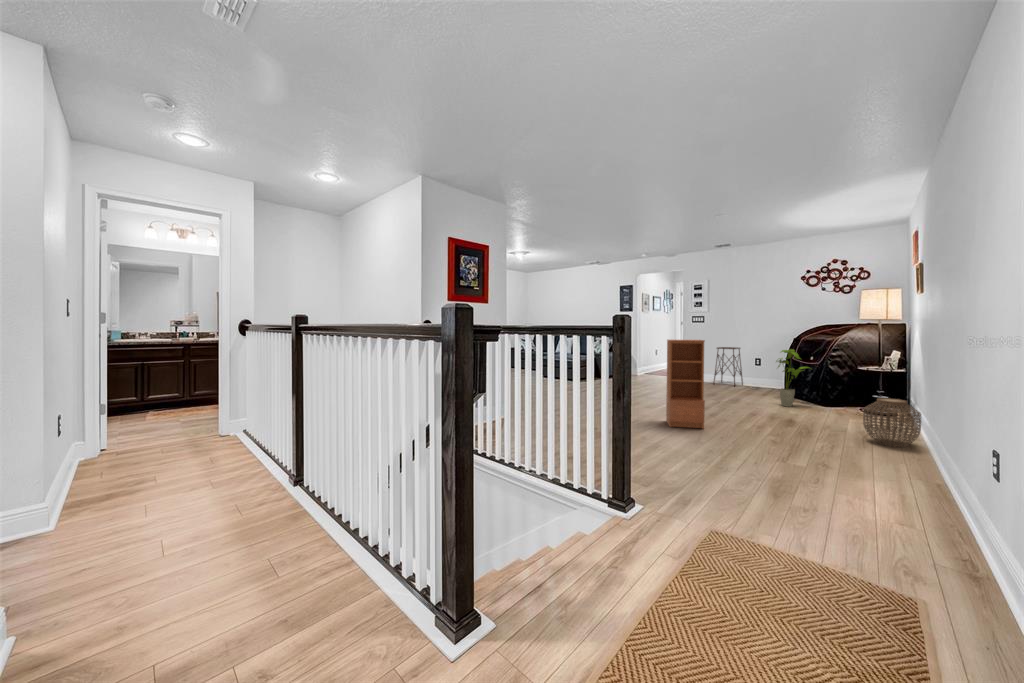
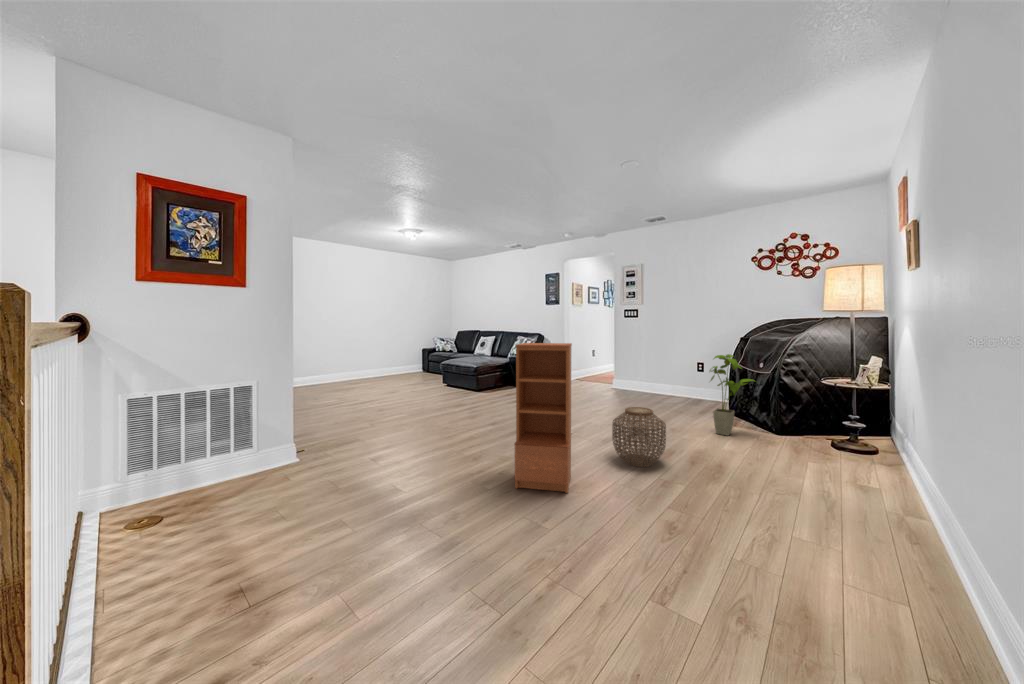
side table: present [713,347,743,387] -> none [645,348,682,399]
woven basket: present [863,398,921,447] -> present [612,407,666,467]

